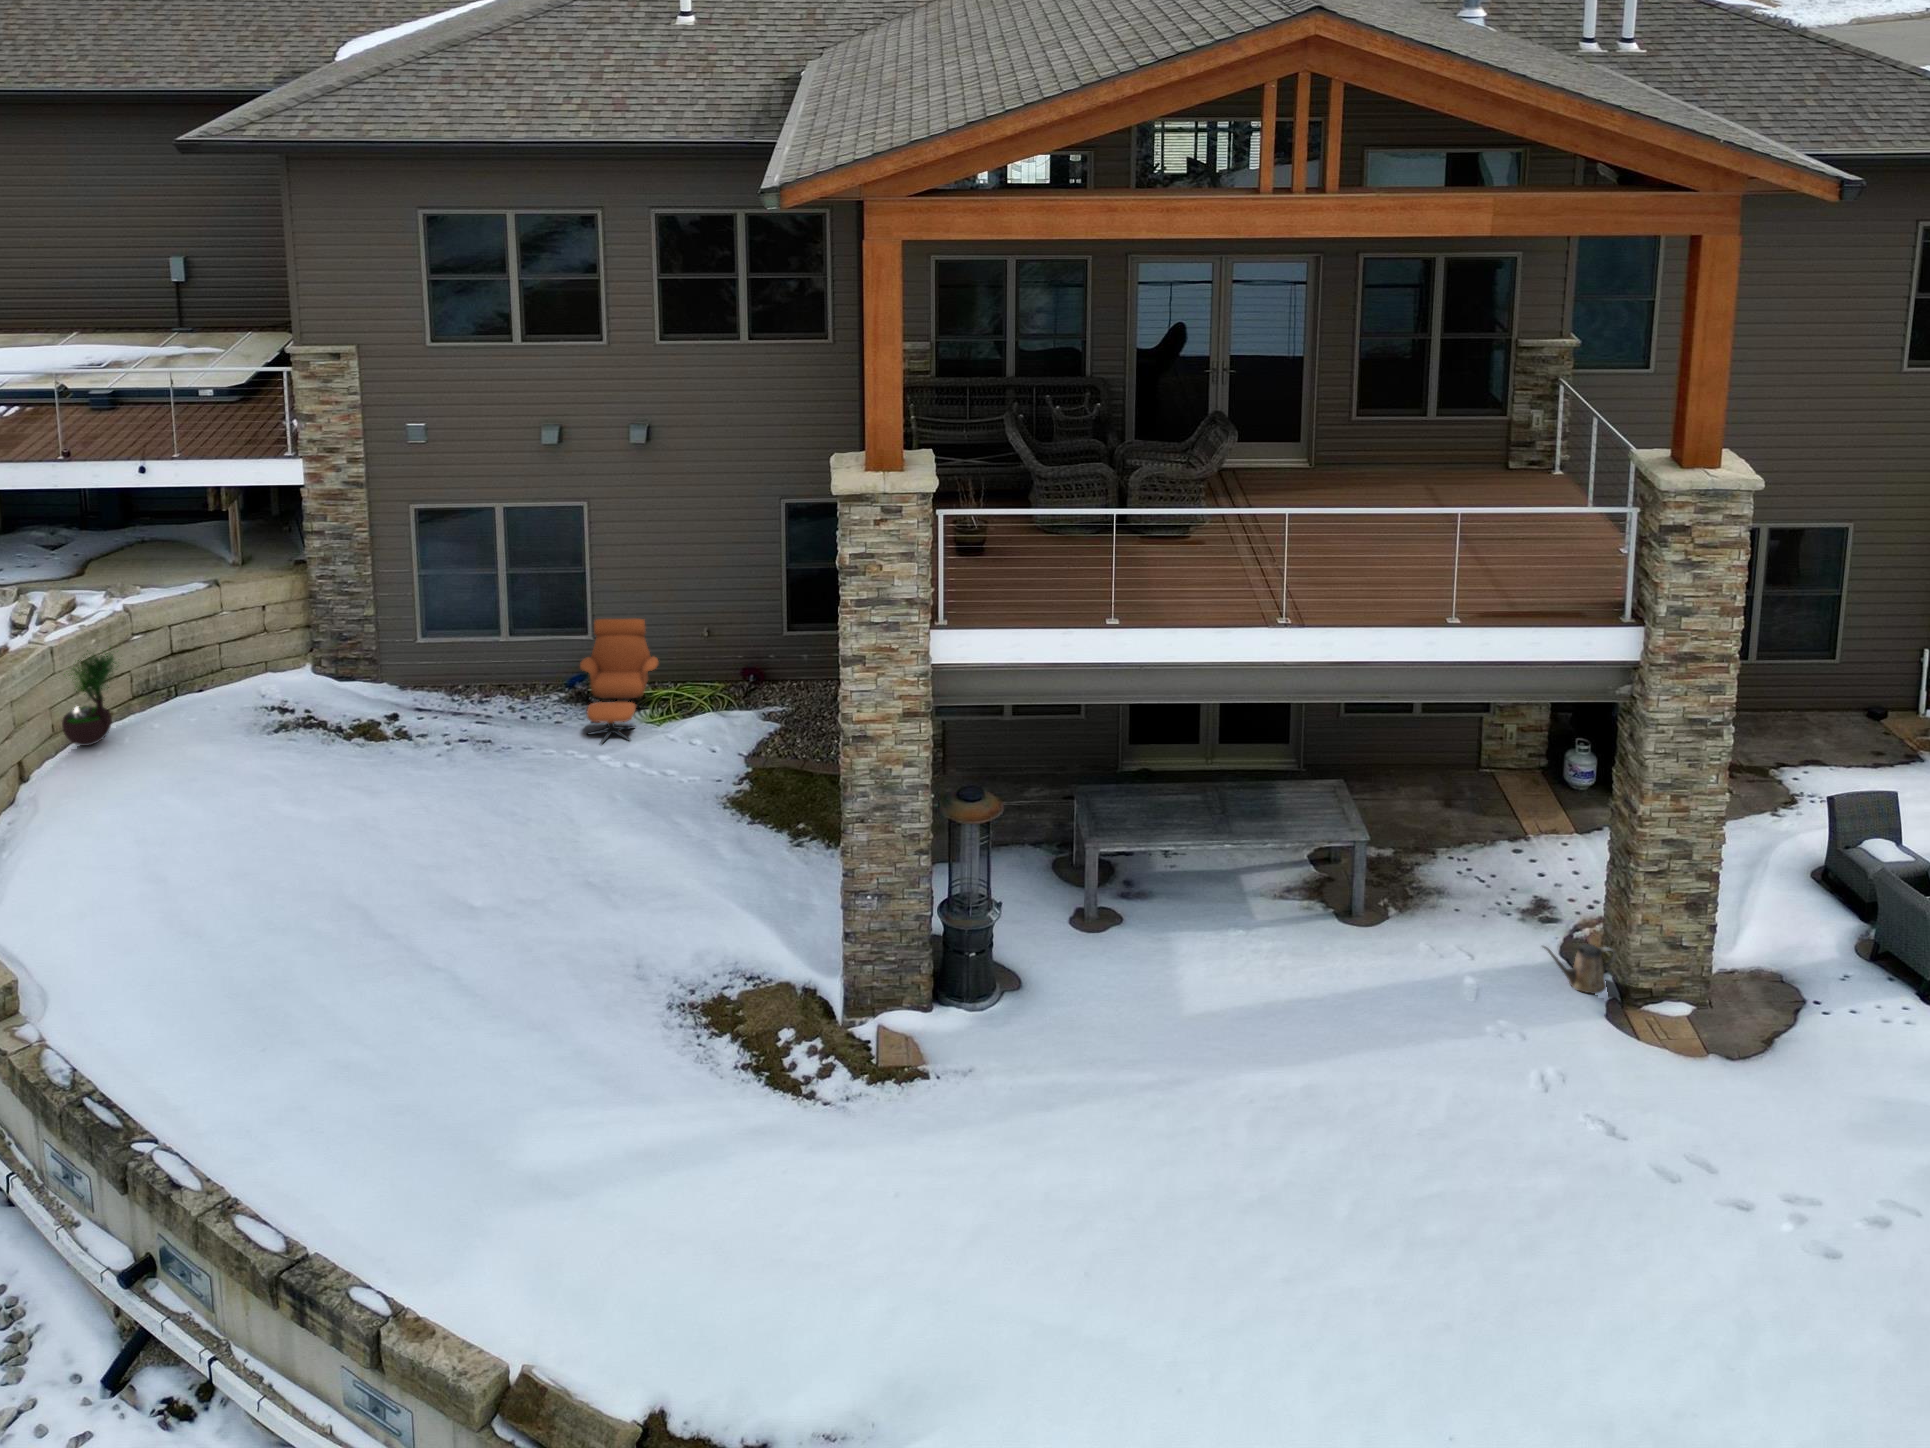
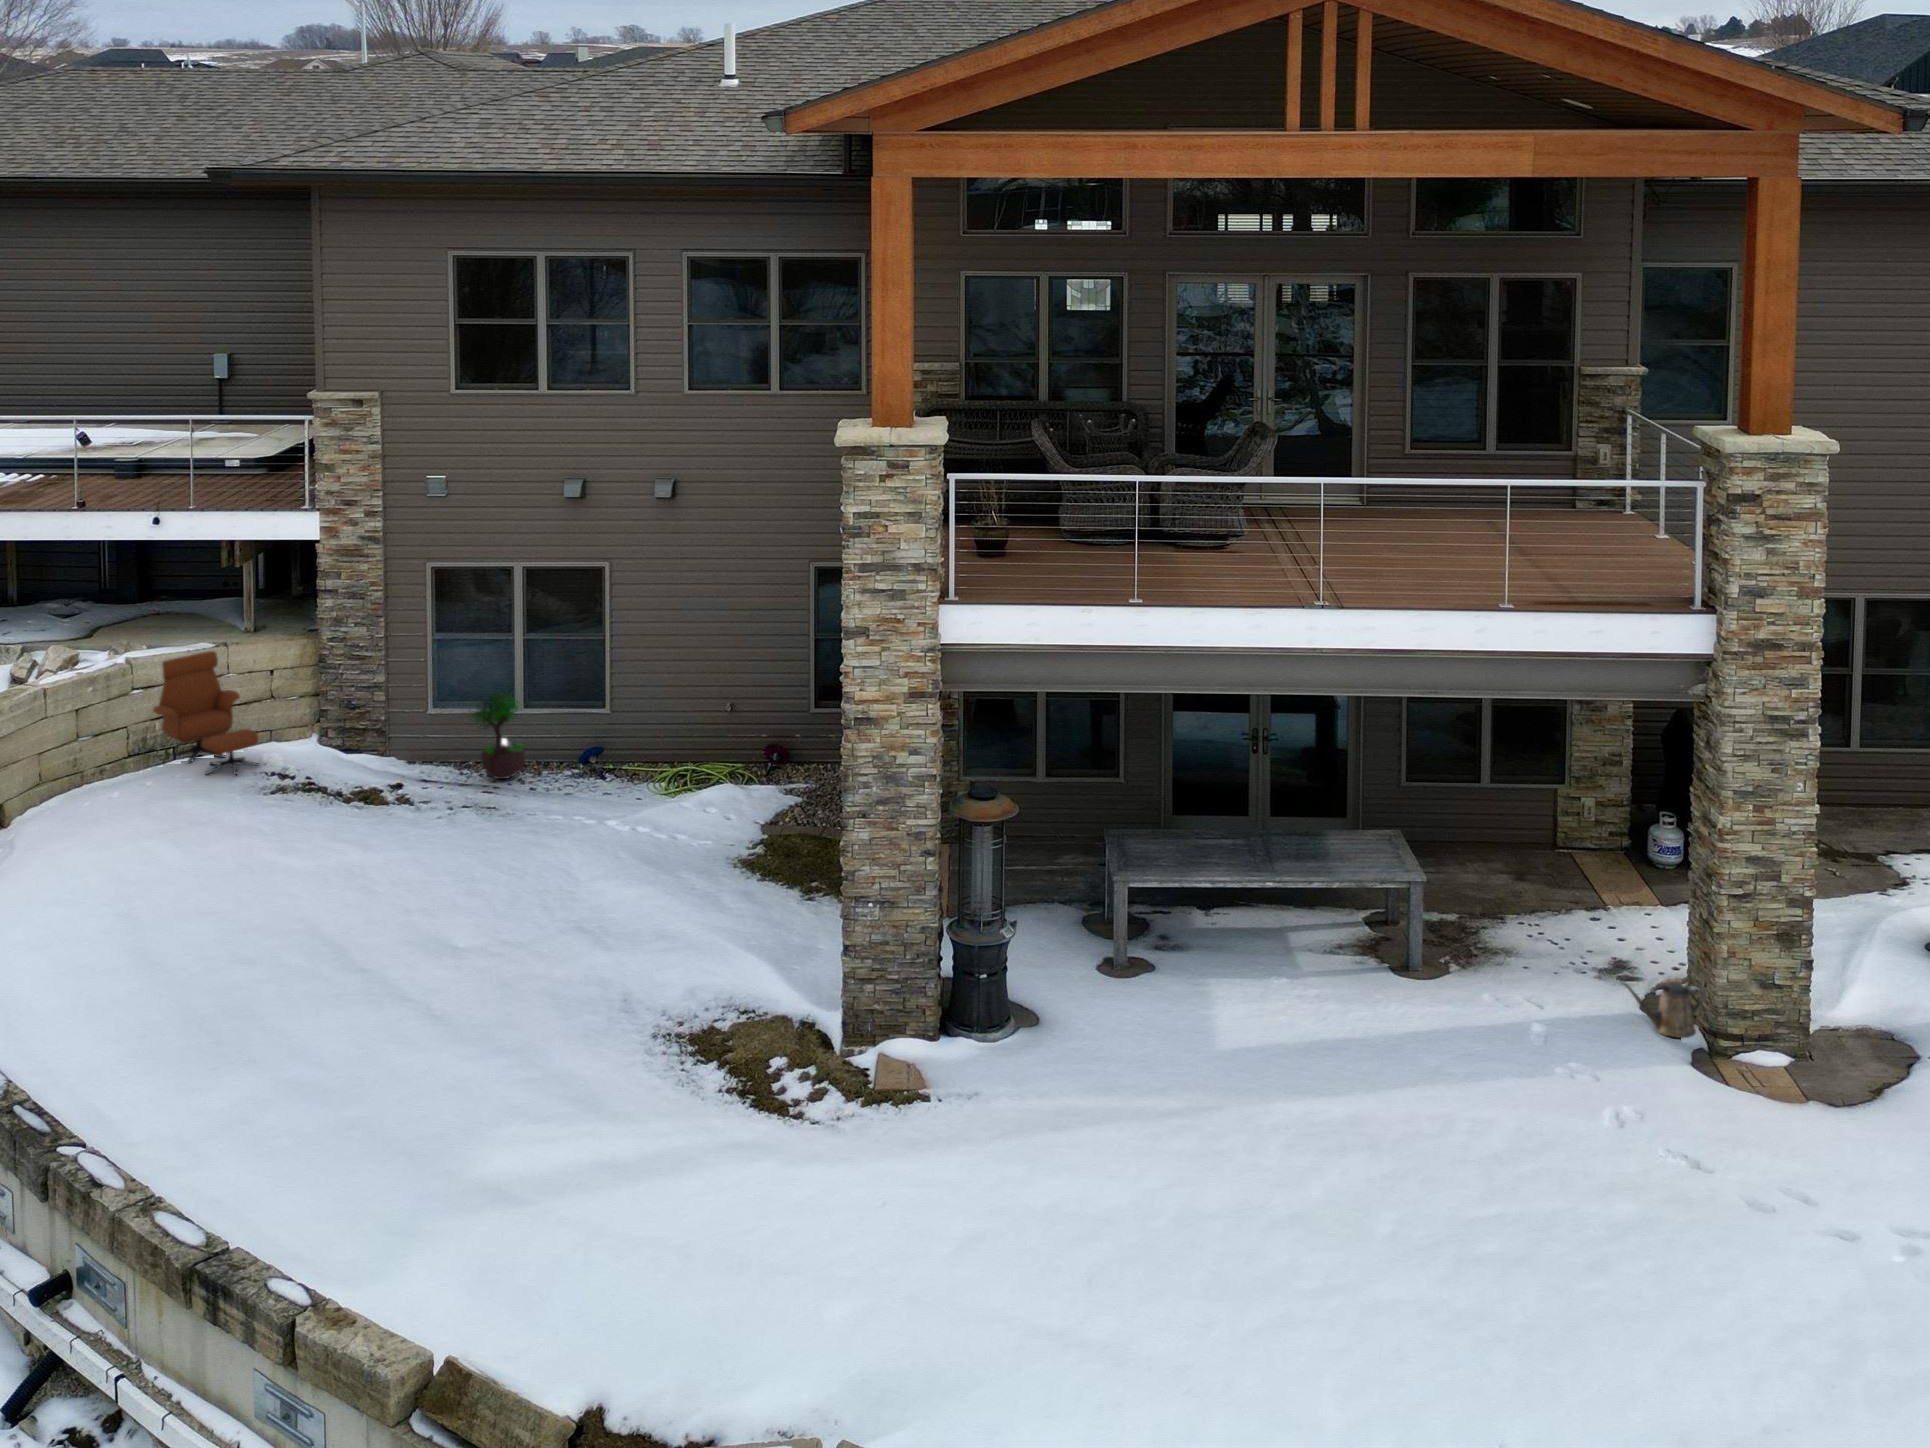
lounge chair: present [580,619,658,745] -> present [153,651,260,775]
potted tree: present [62,650,118,746] -> present [471,691,525,779]

